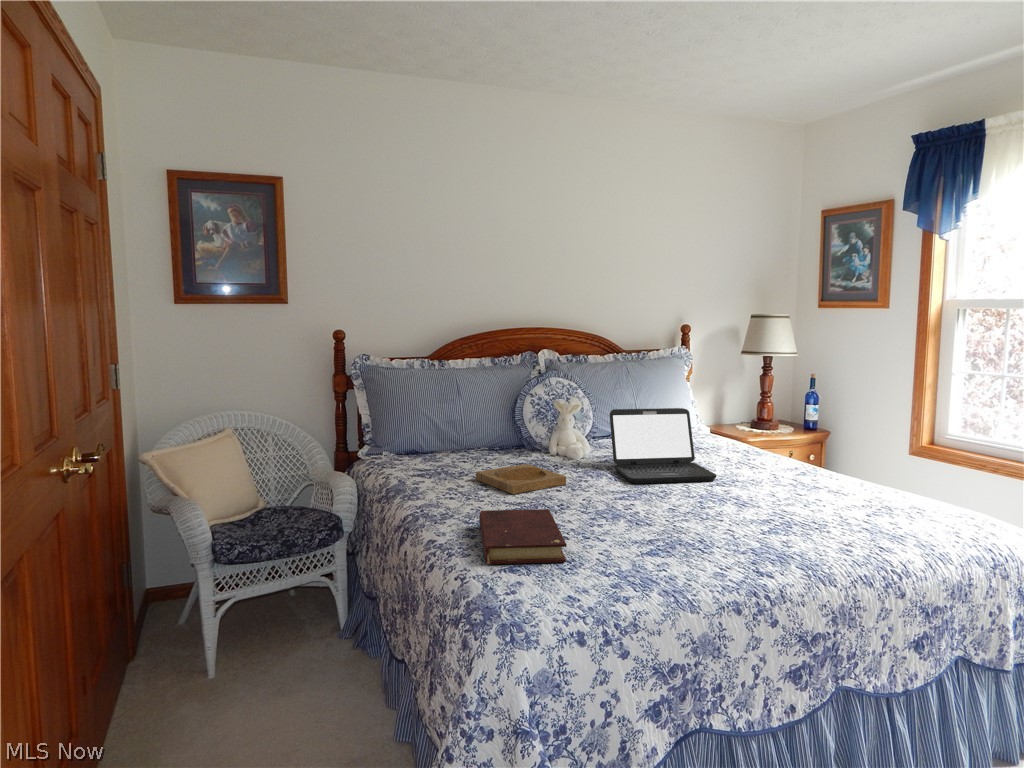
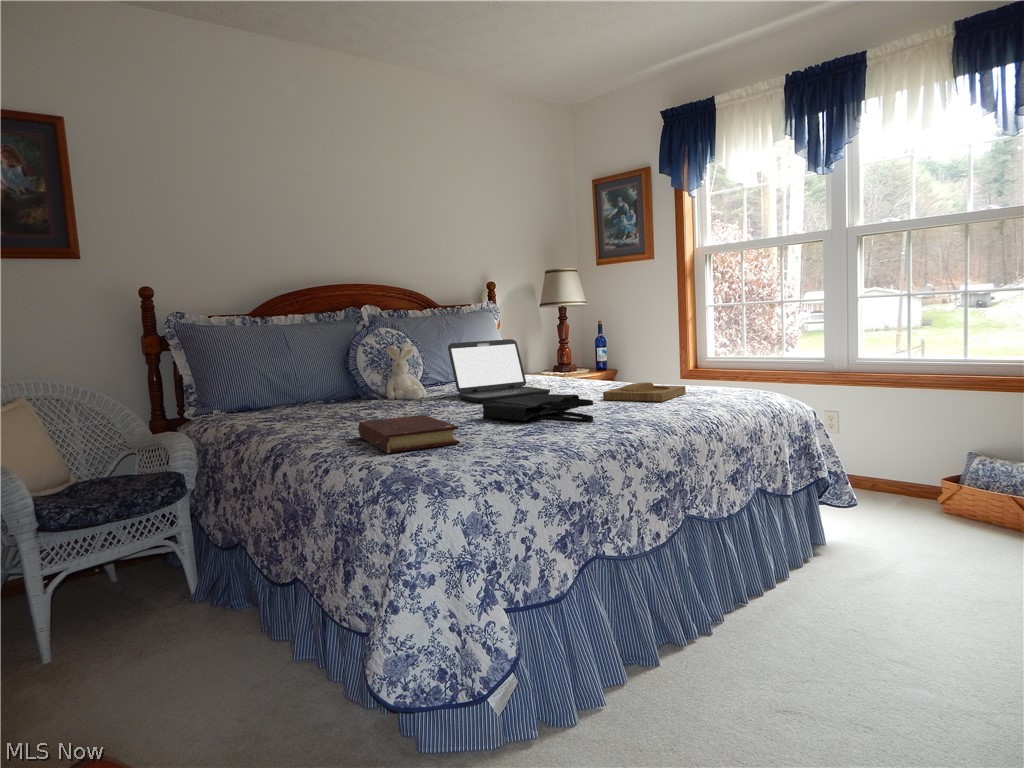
tray: present [476,464,566,494] -> present [603,383,686,402]
tote bag: none [618,491,737,550] -> present [482,394,594,423]

